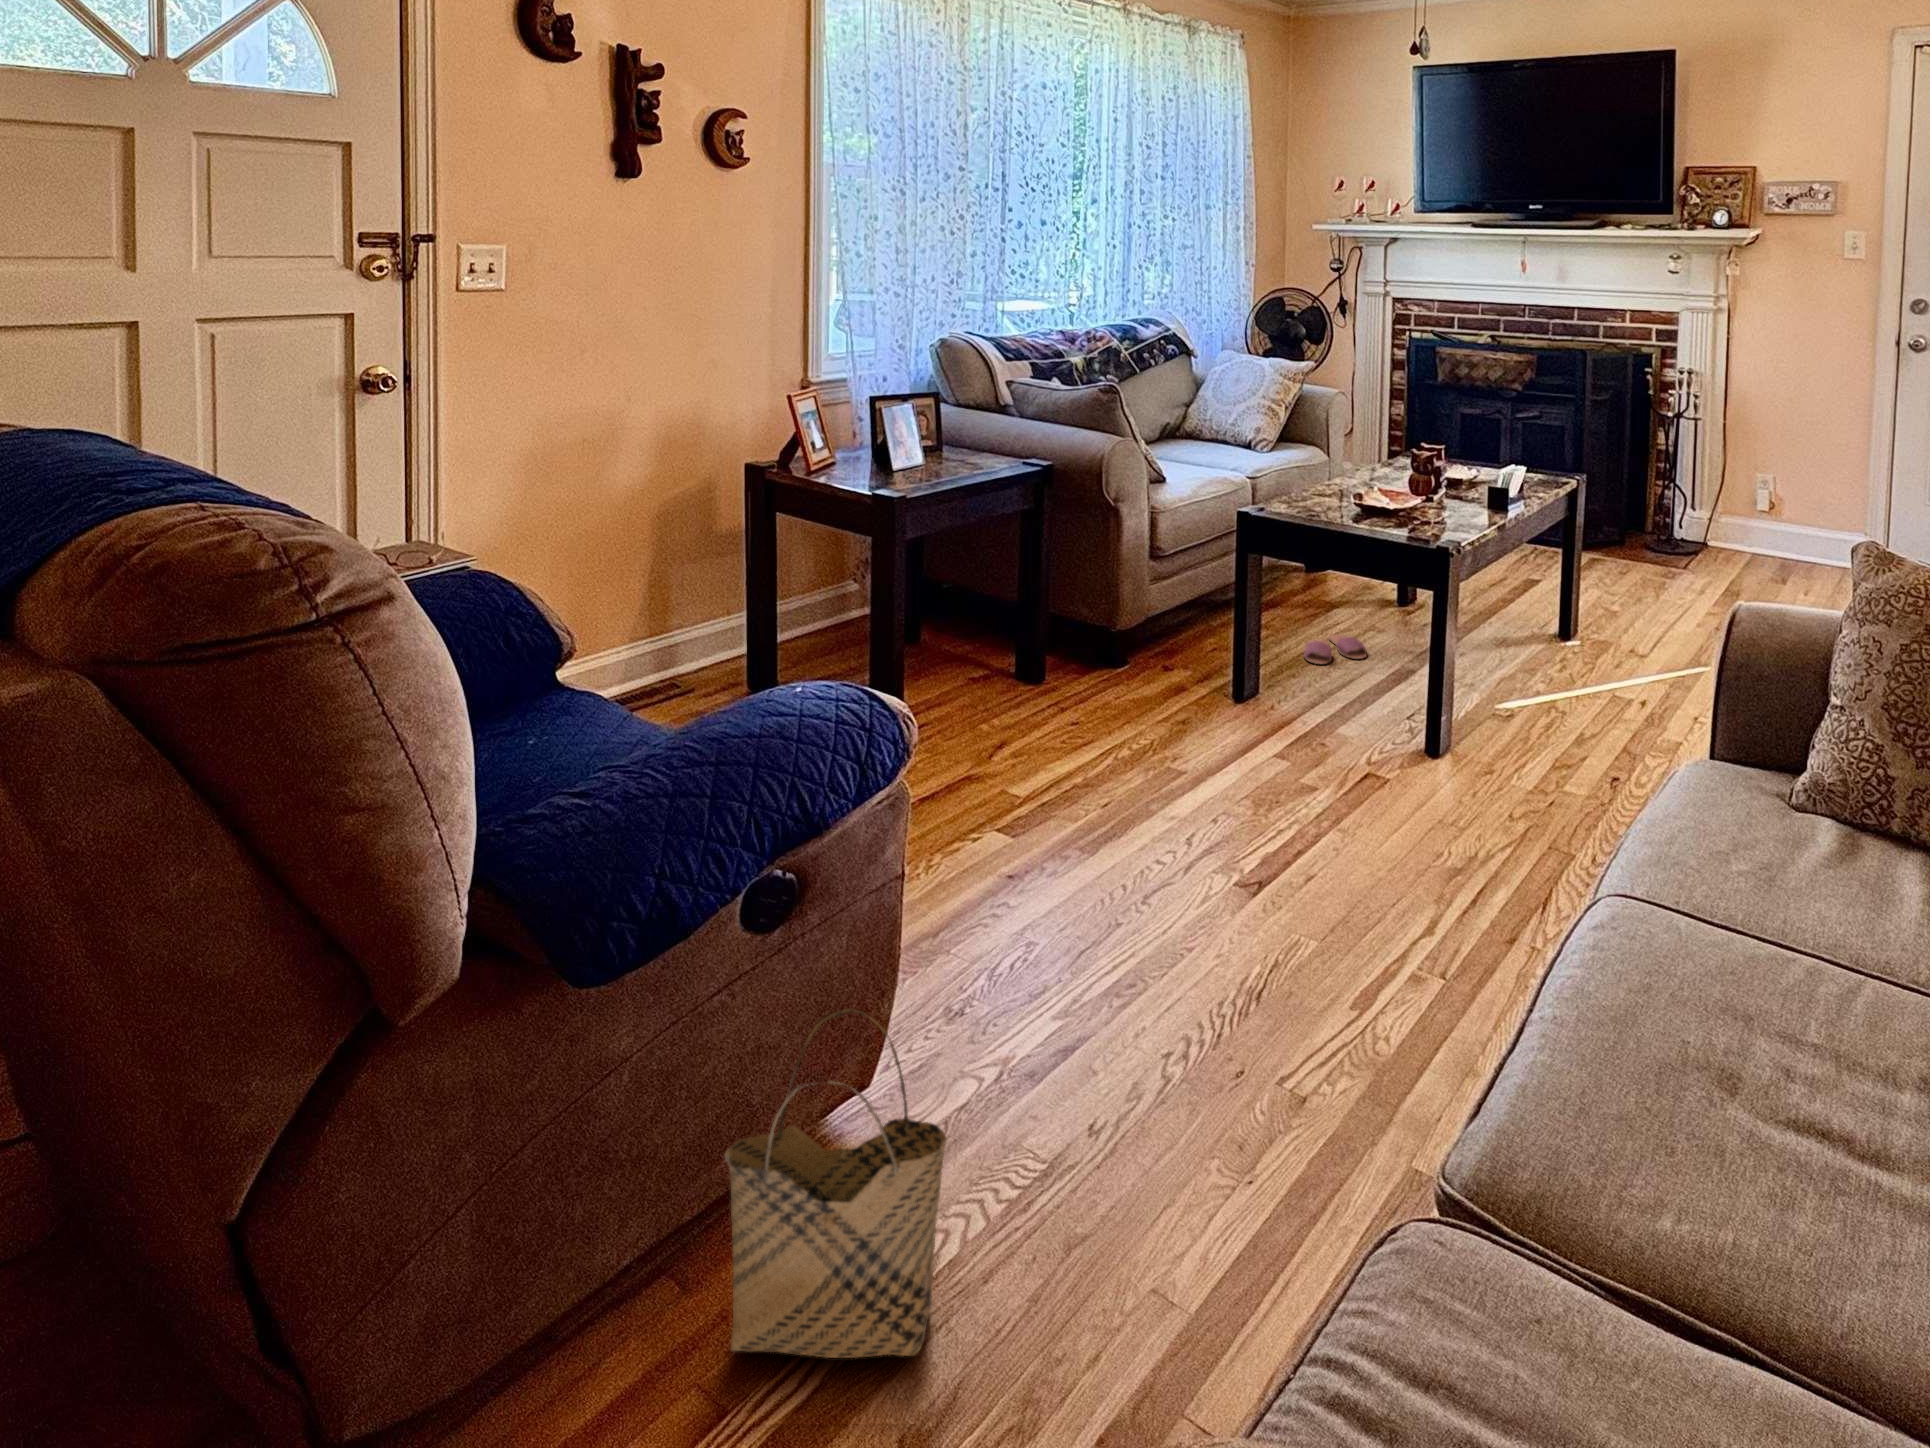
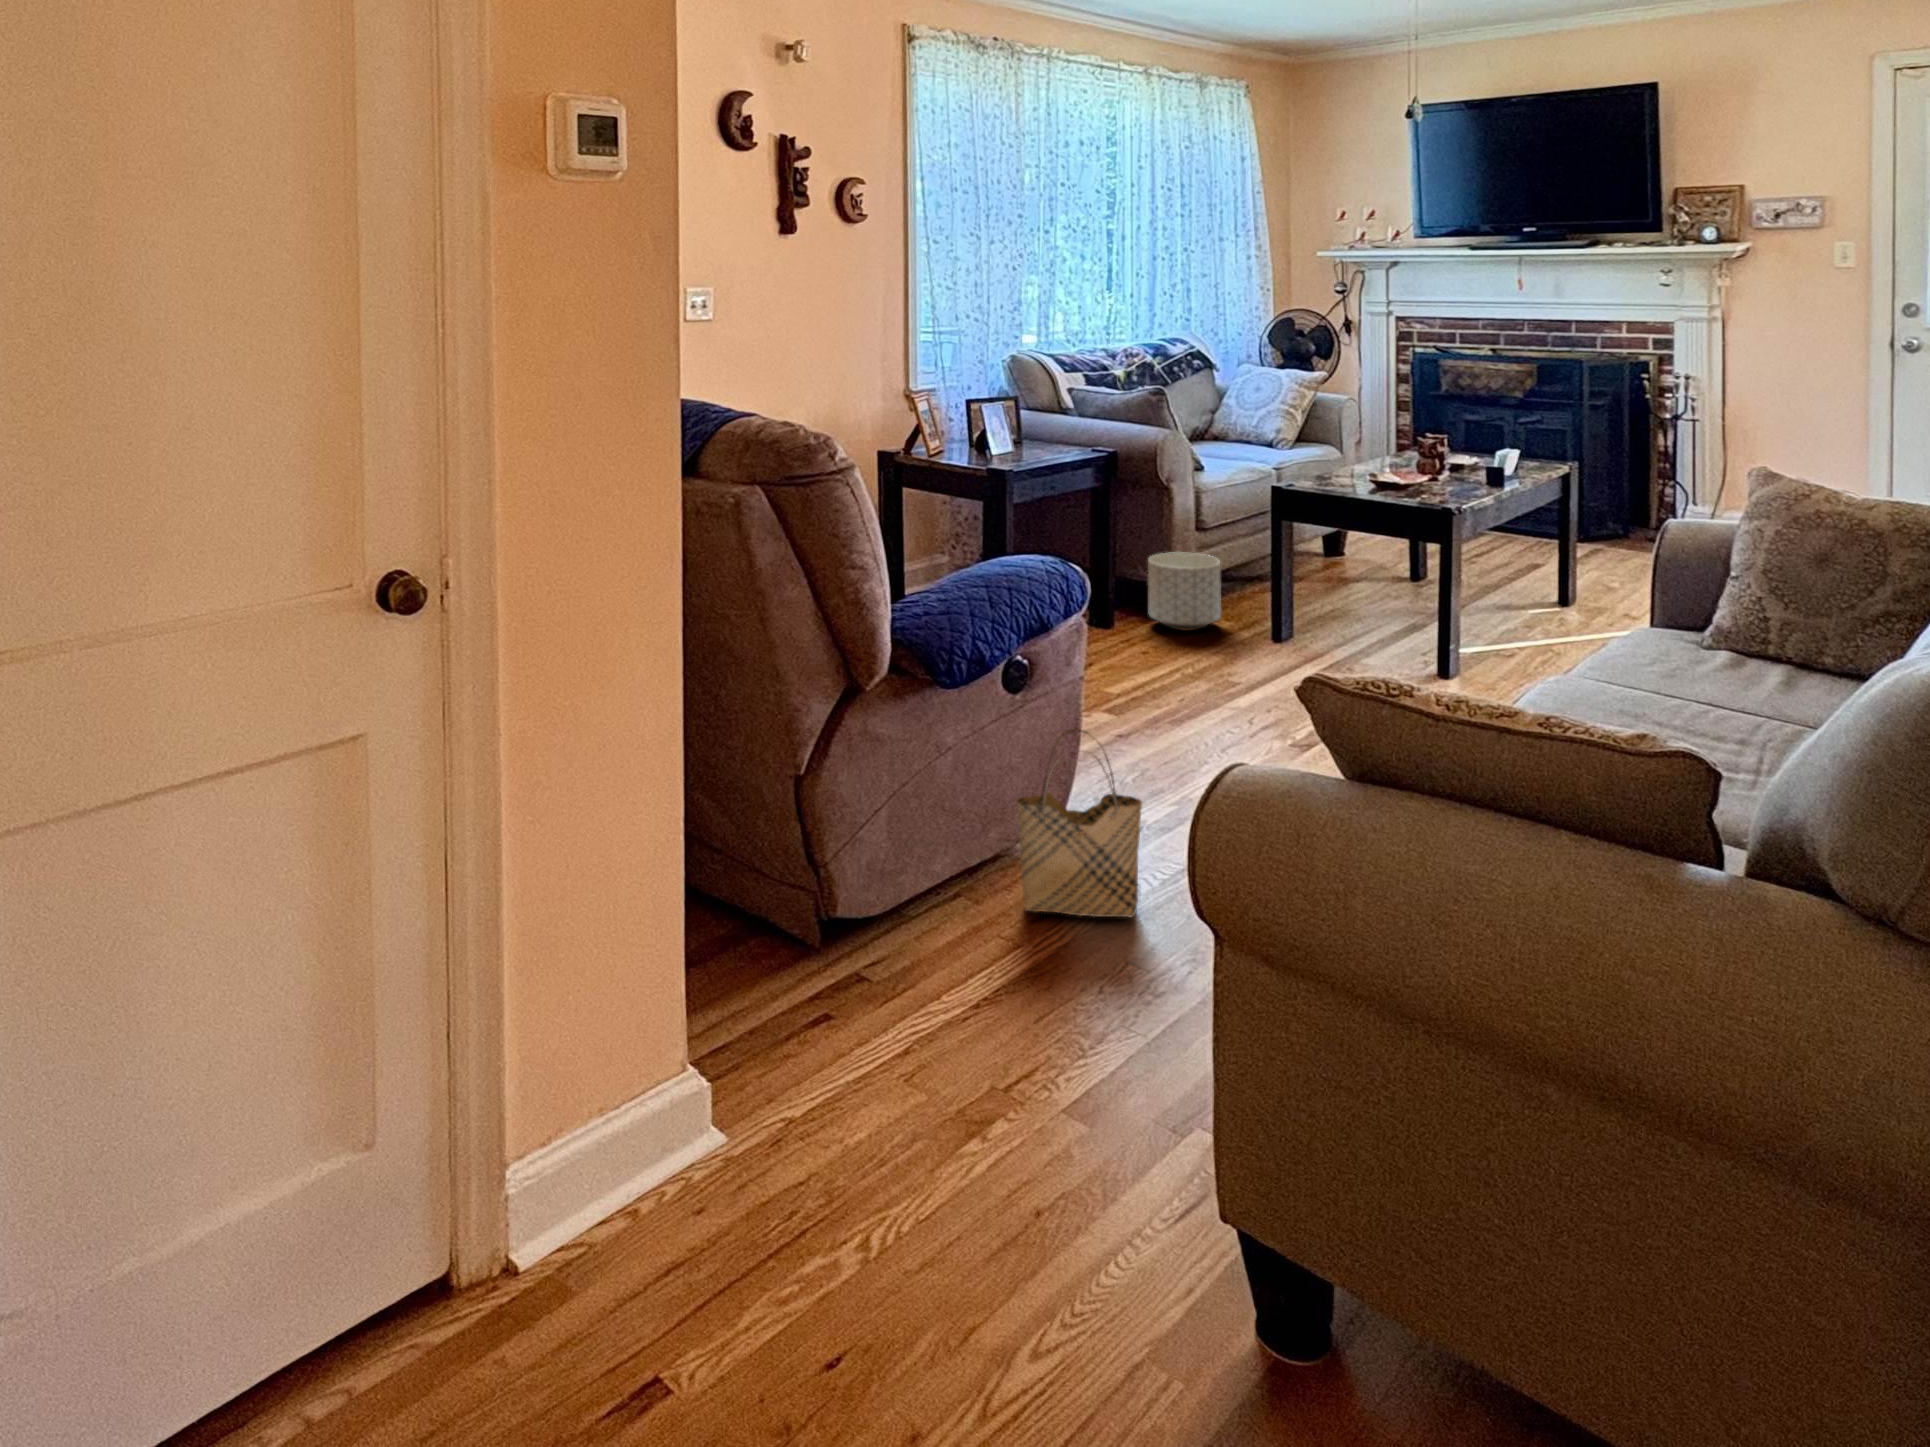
planter: none [1083,588,1171,689] -> present [1148,552,1221,631]
slippers: present [1304,634,1367,664] -> none [1331,597,1386,617]

